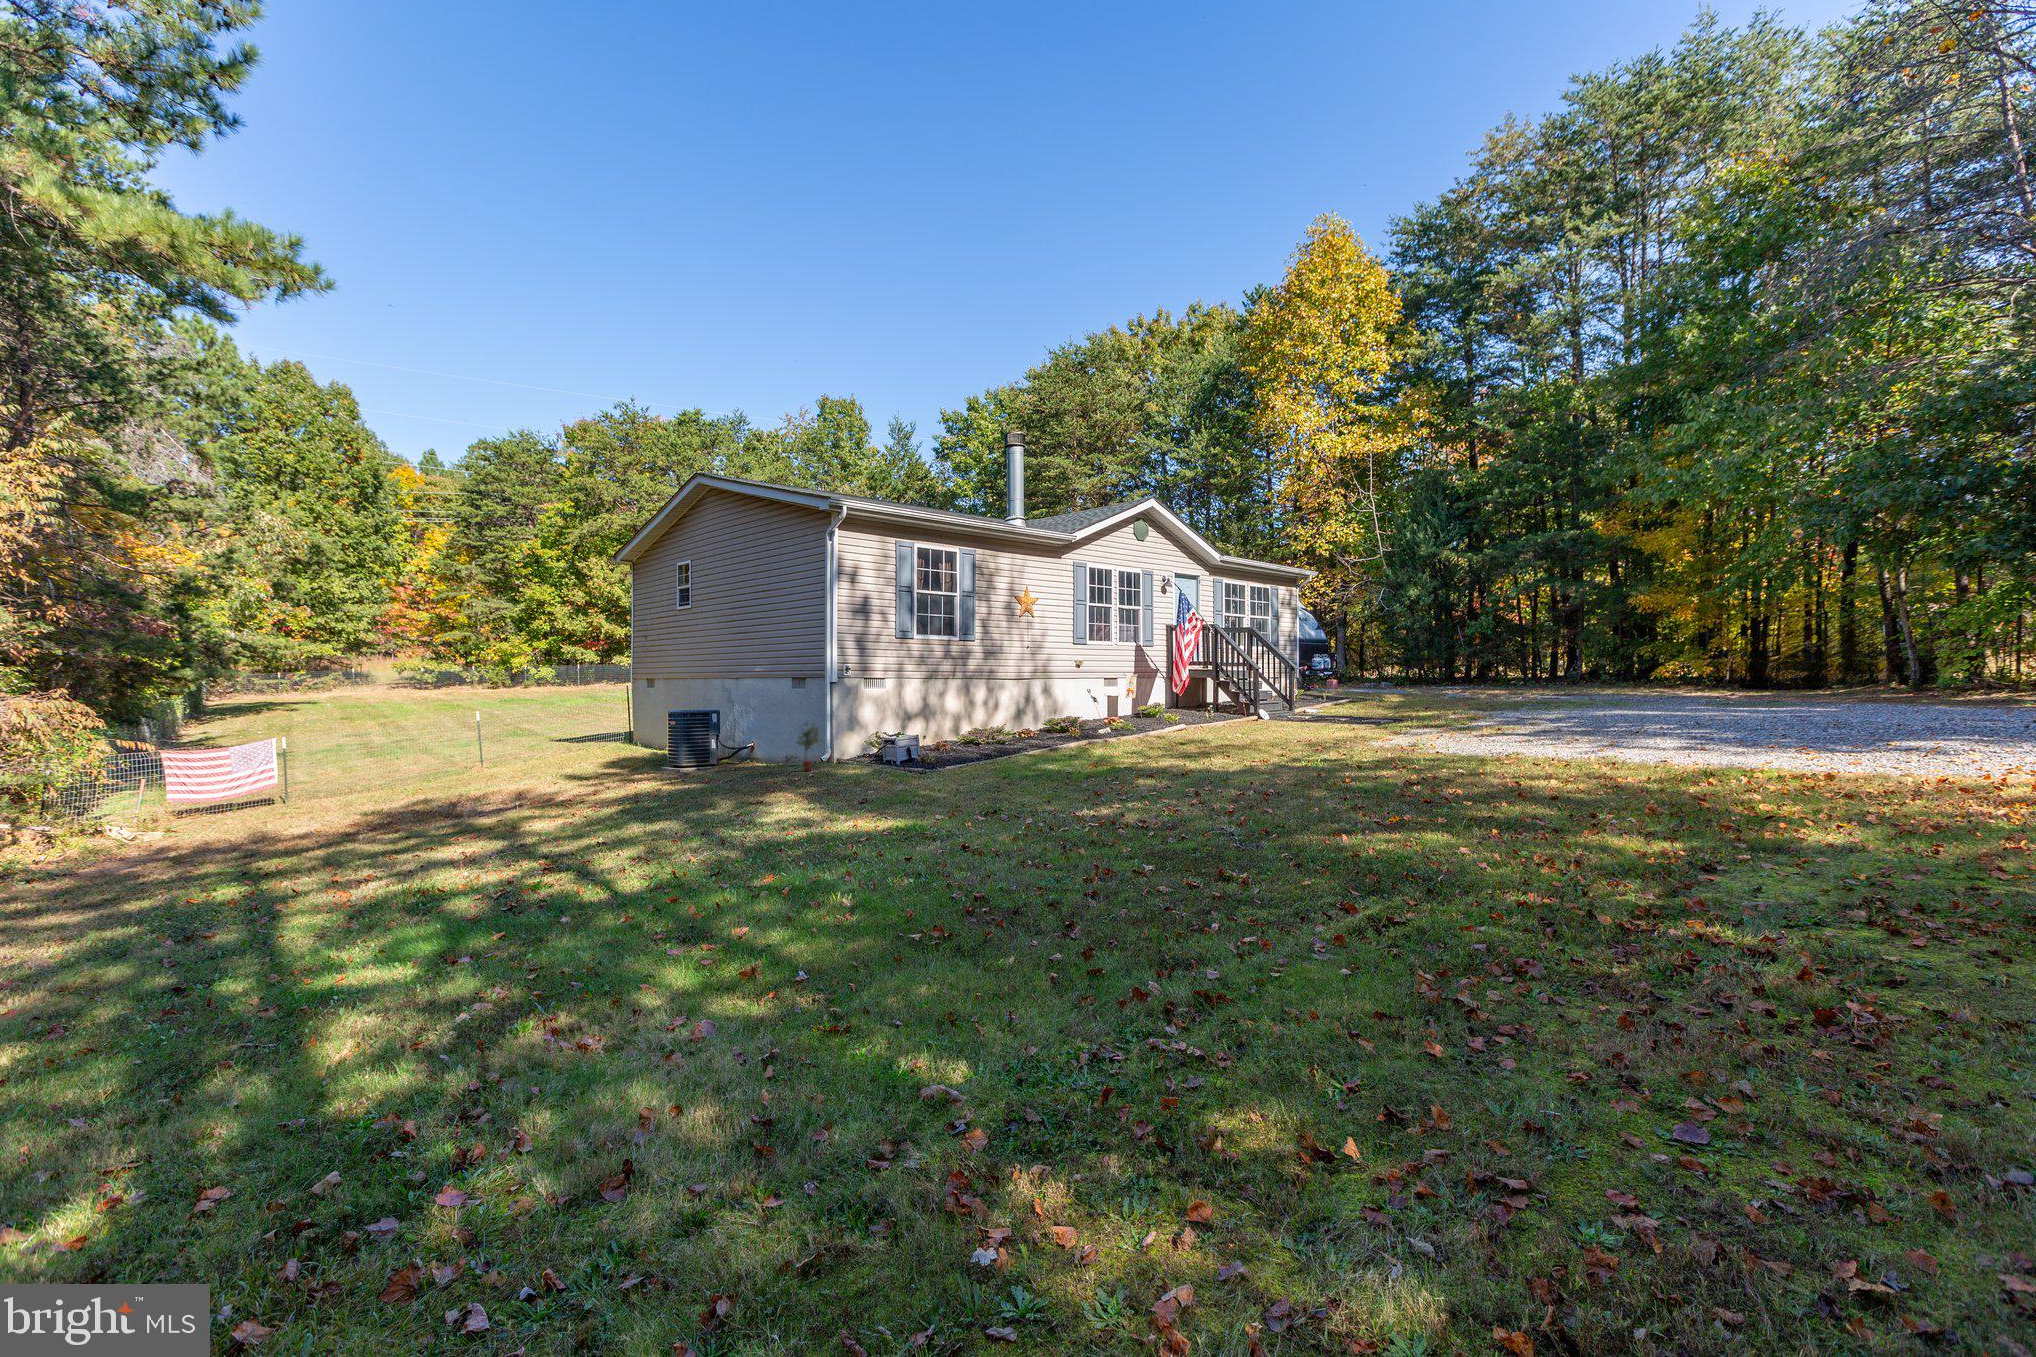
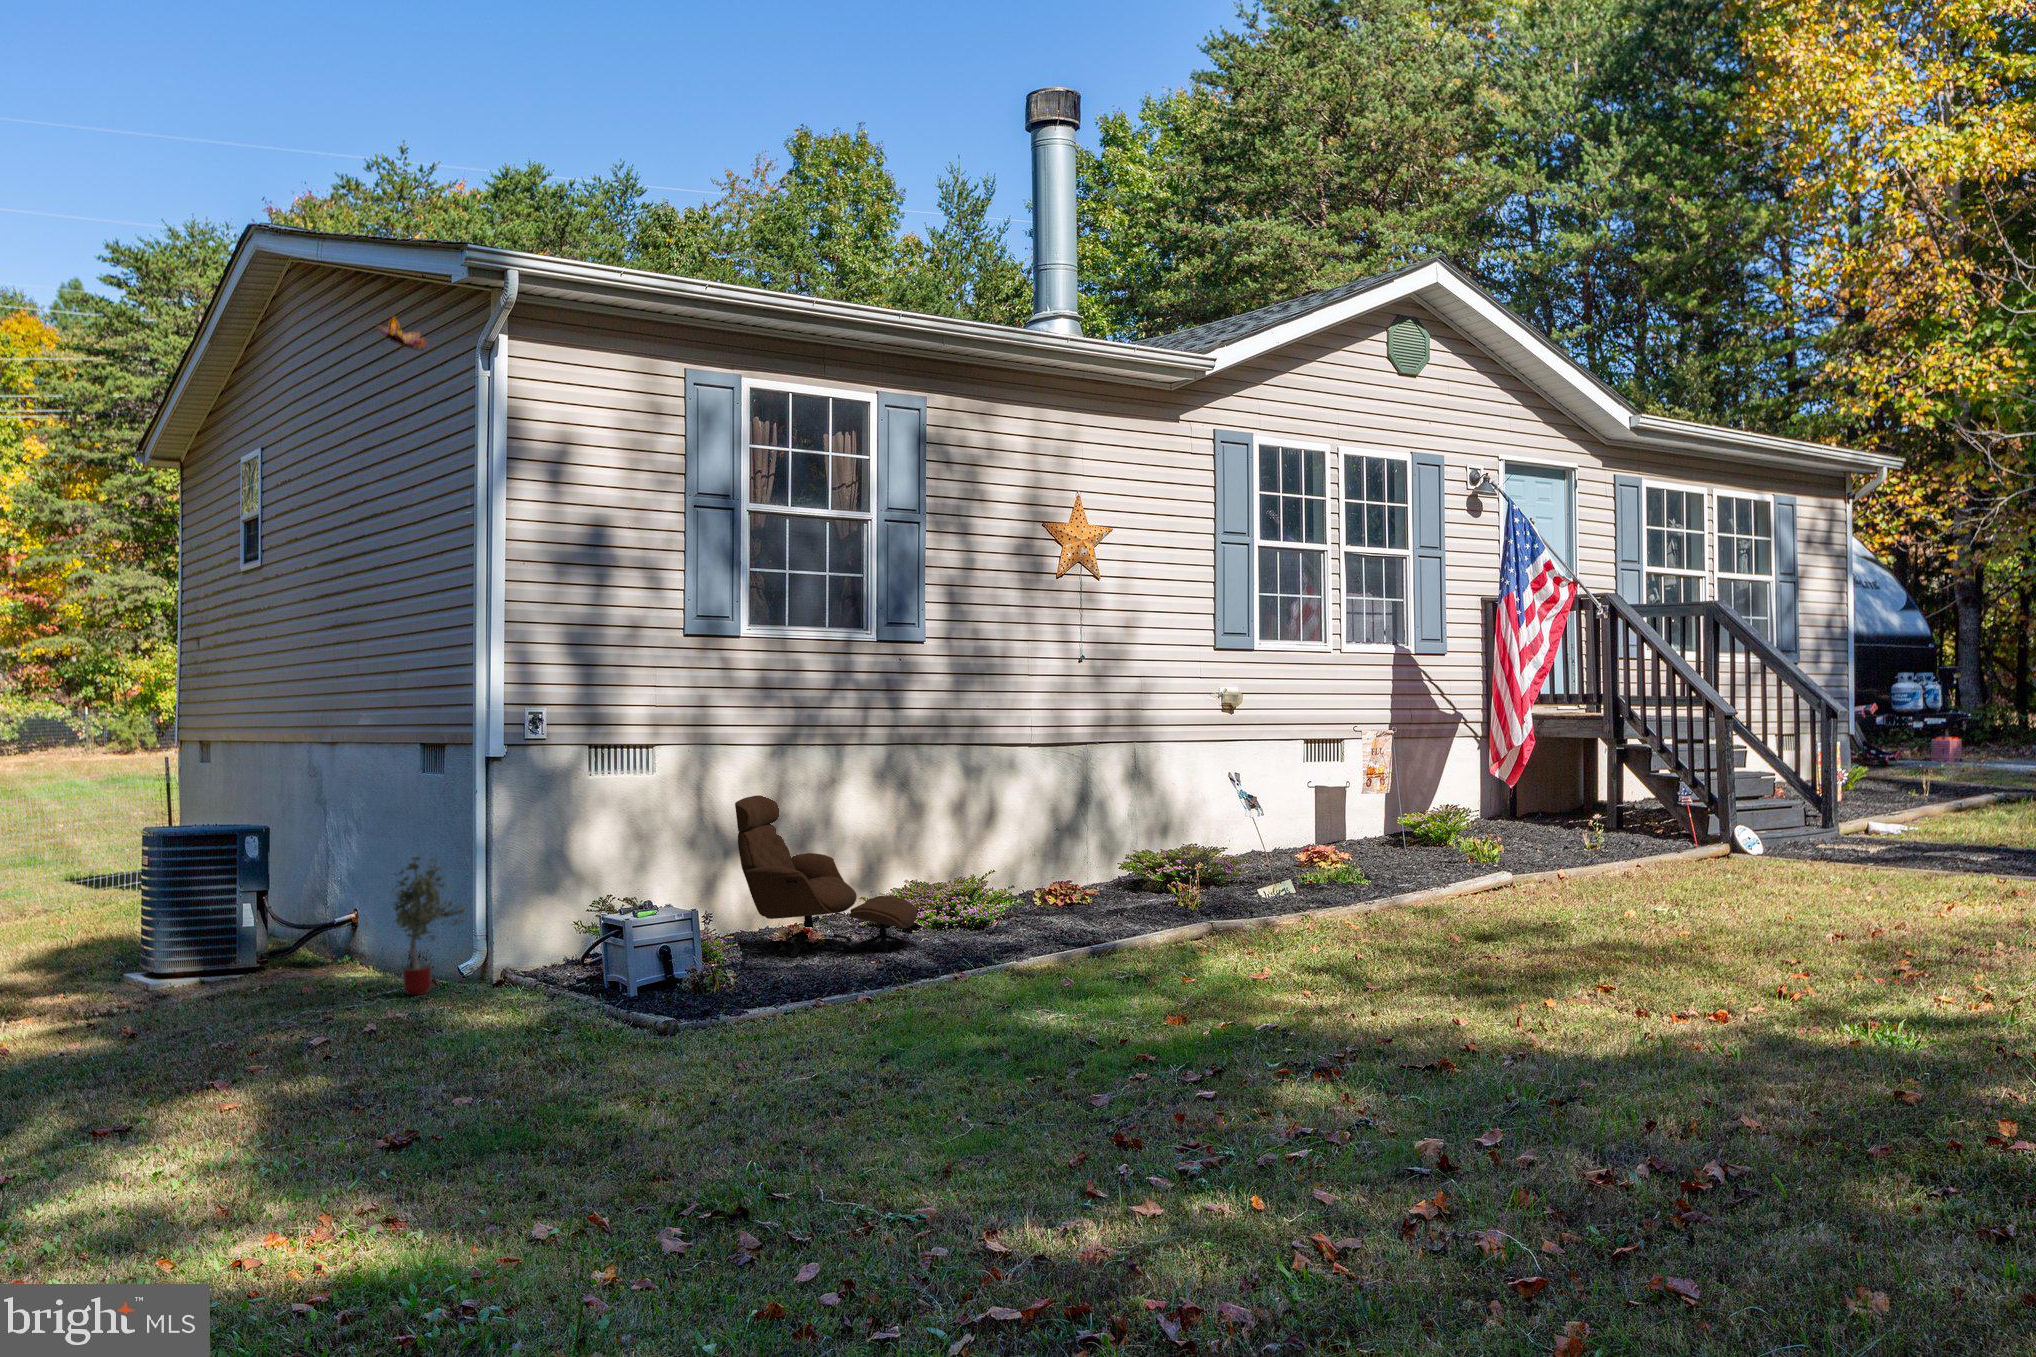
lounge chair: none [916,699,983,757] -> present [735,795,917,957]

